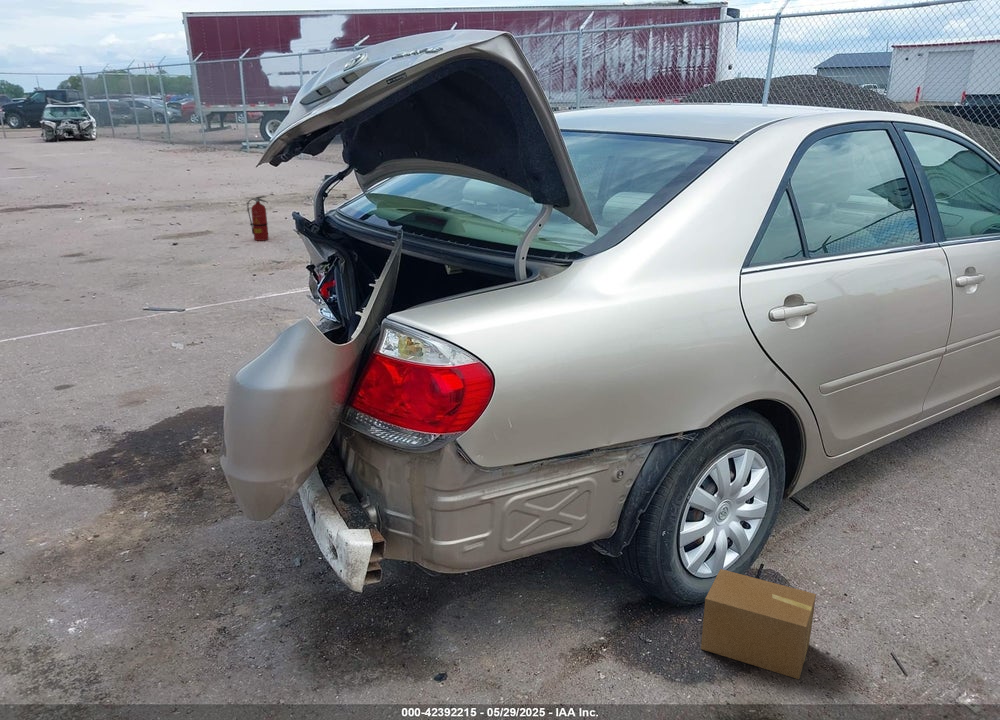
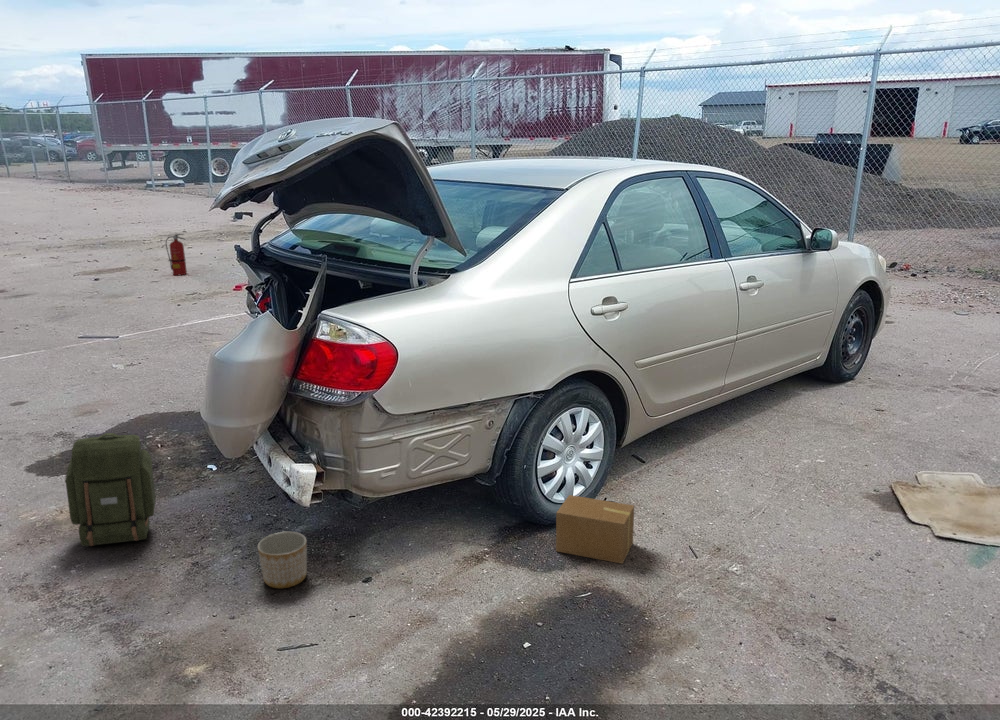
backpack: none [65,453,182,595] -> present [65,433,156,546]
planter: none [297,603,362,684] -> present [258,532,307,588]

